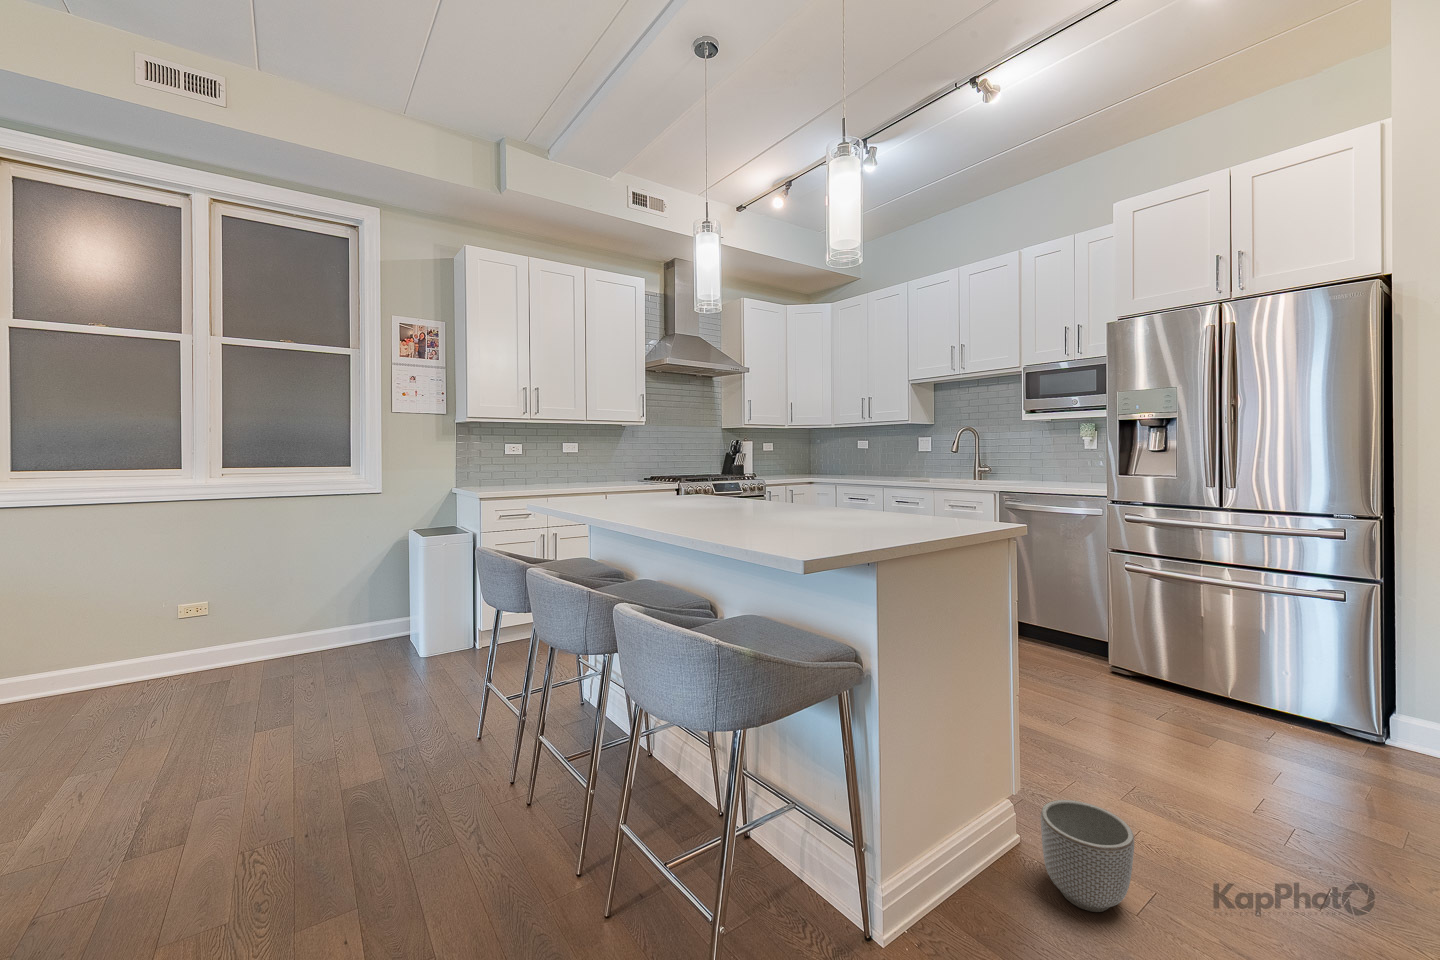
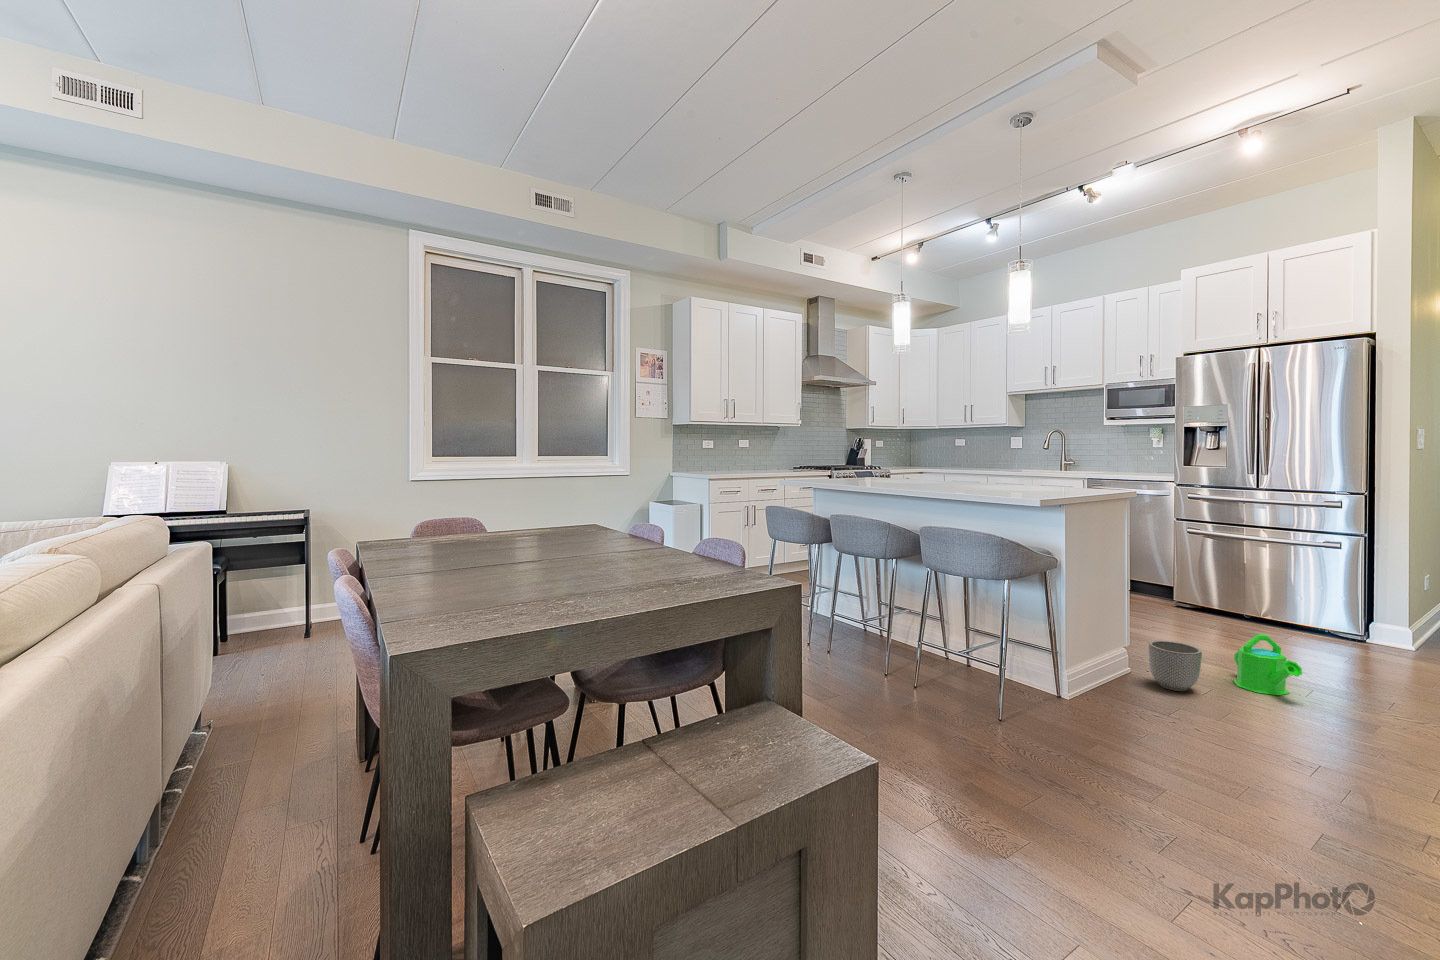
watering can: none [1192,794,1325,922] -> present [1234,634,1302,695]

